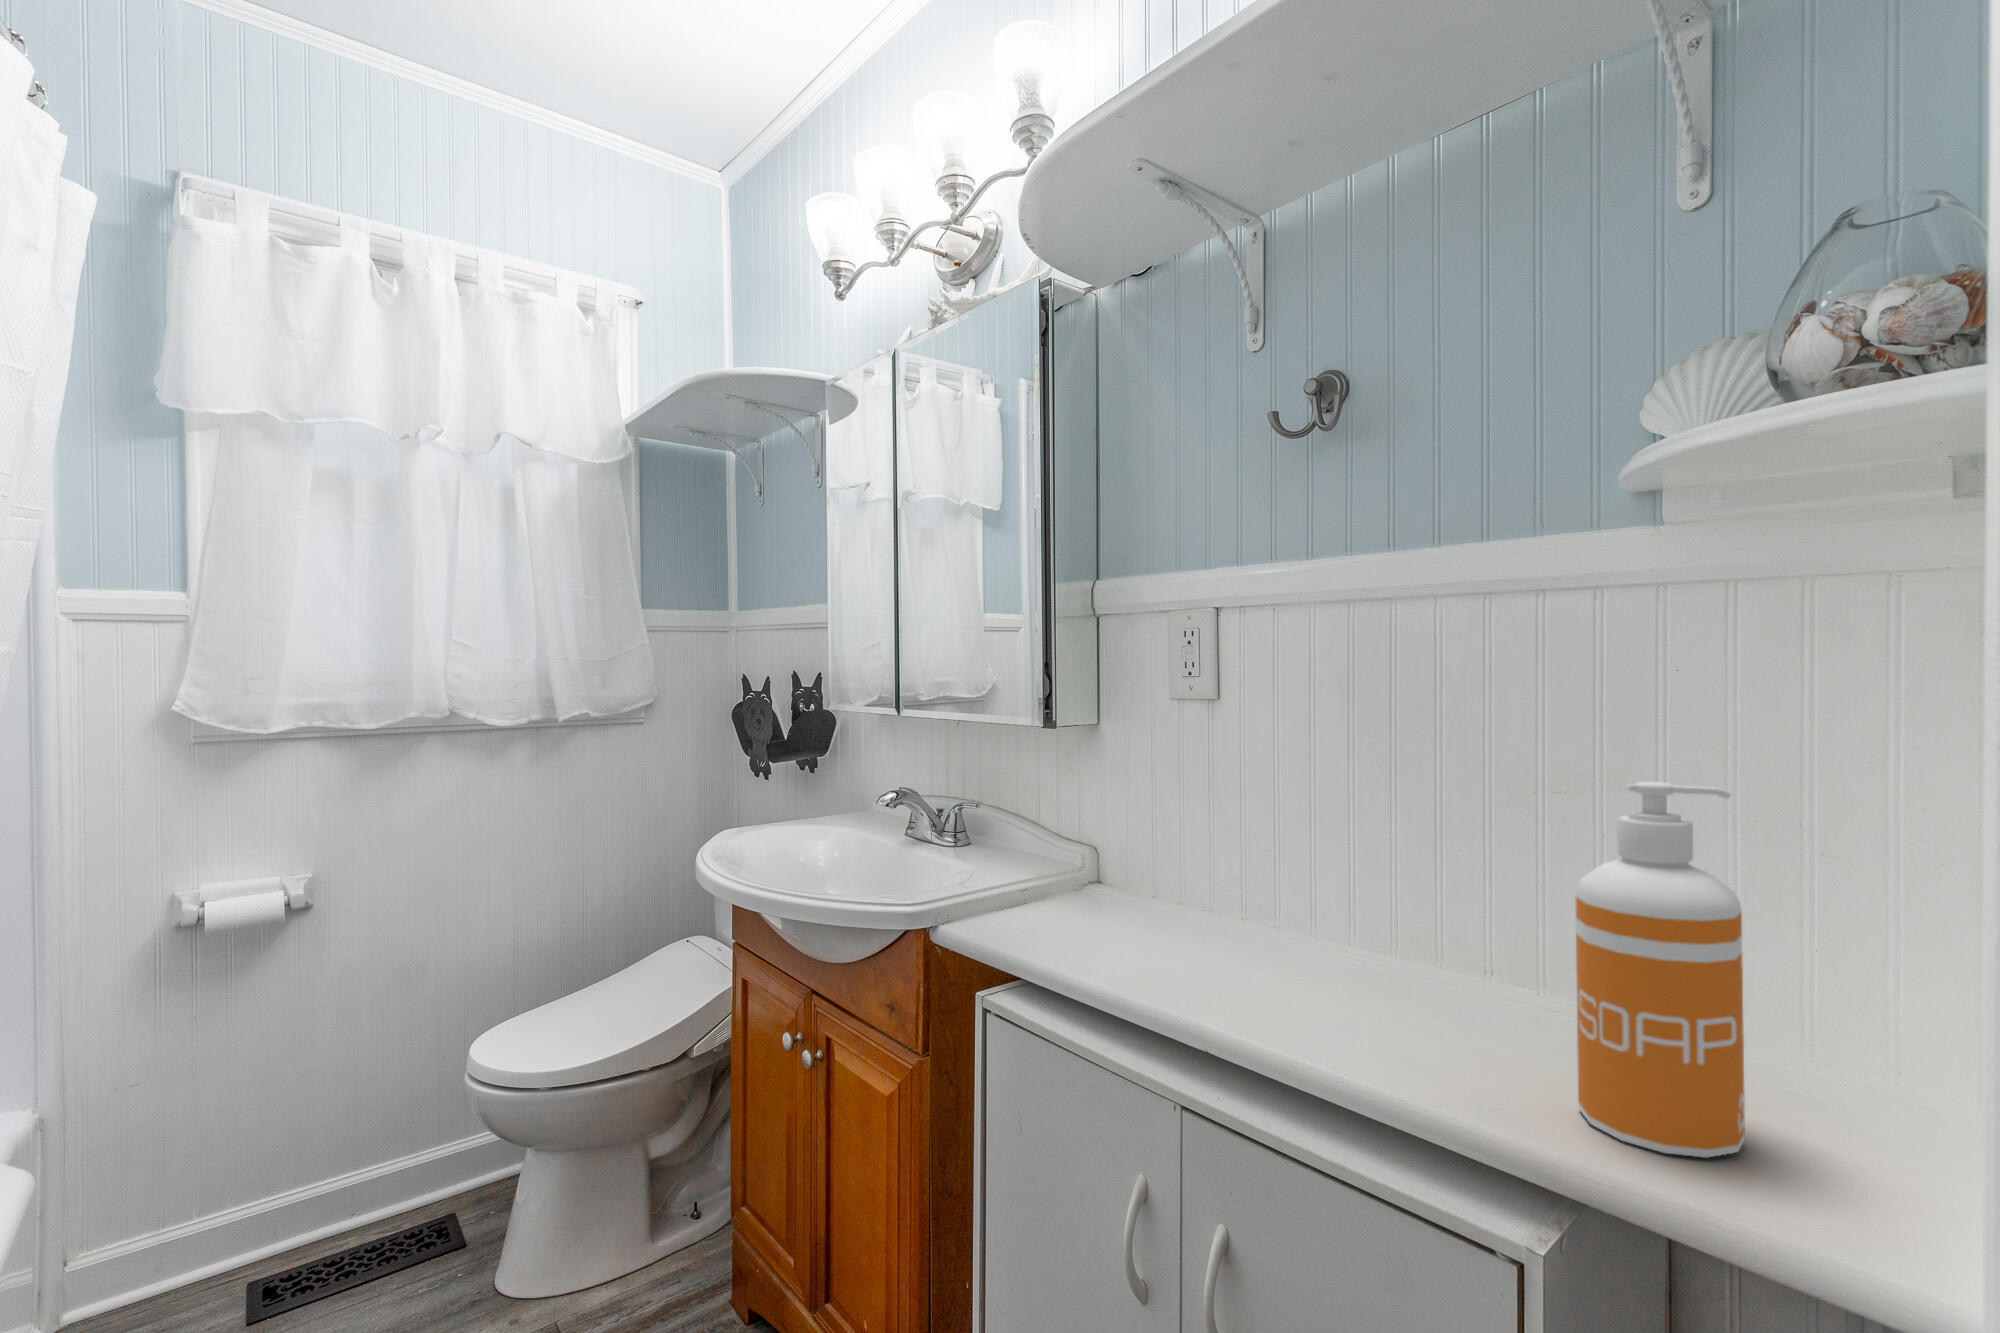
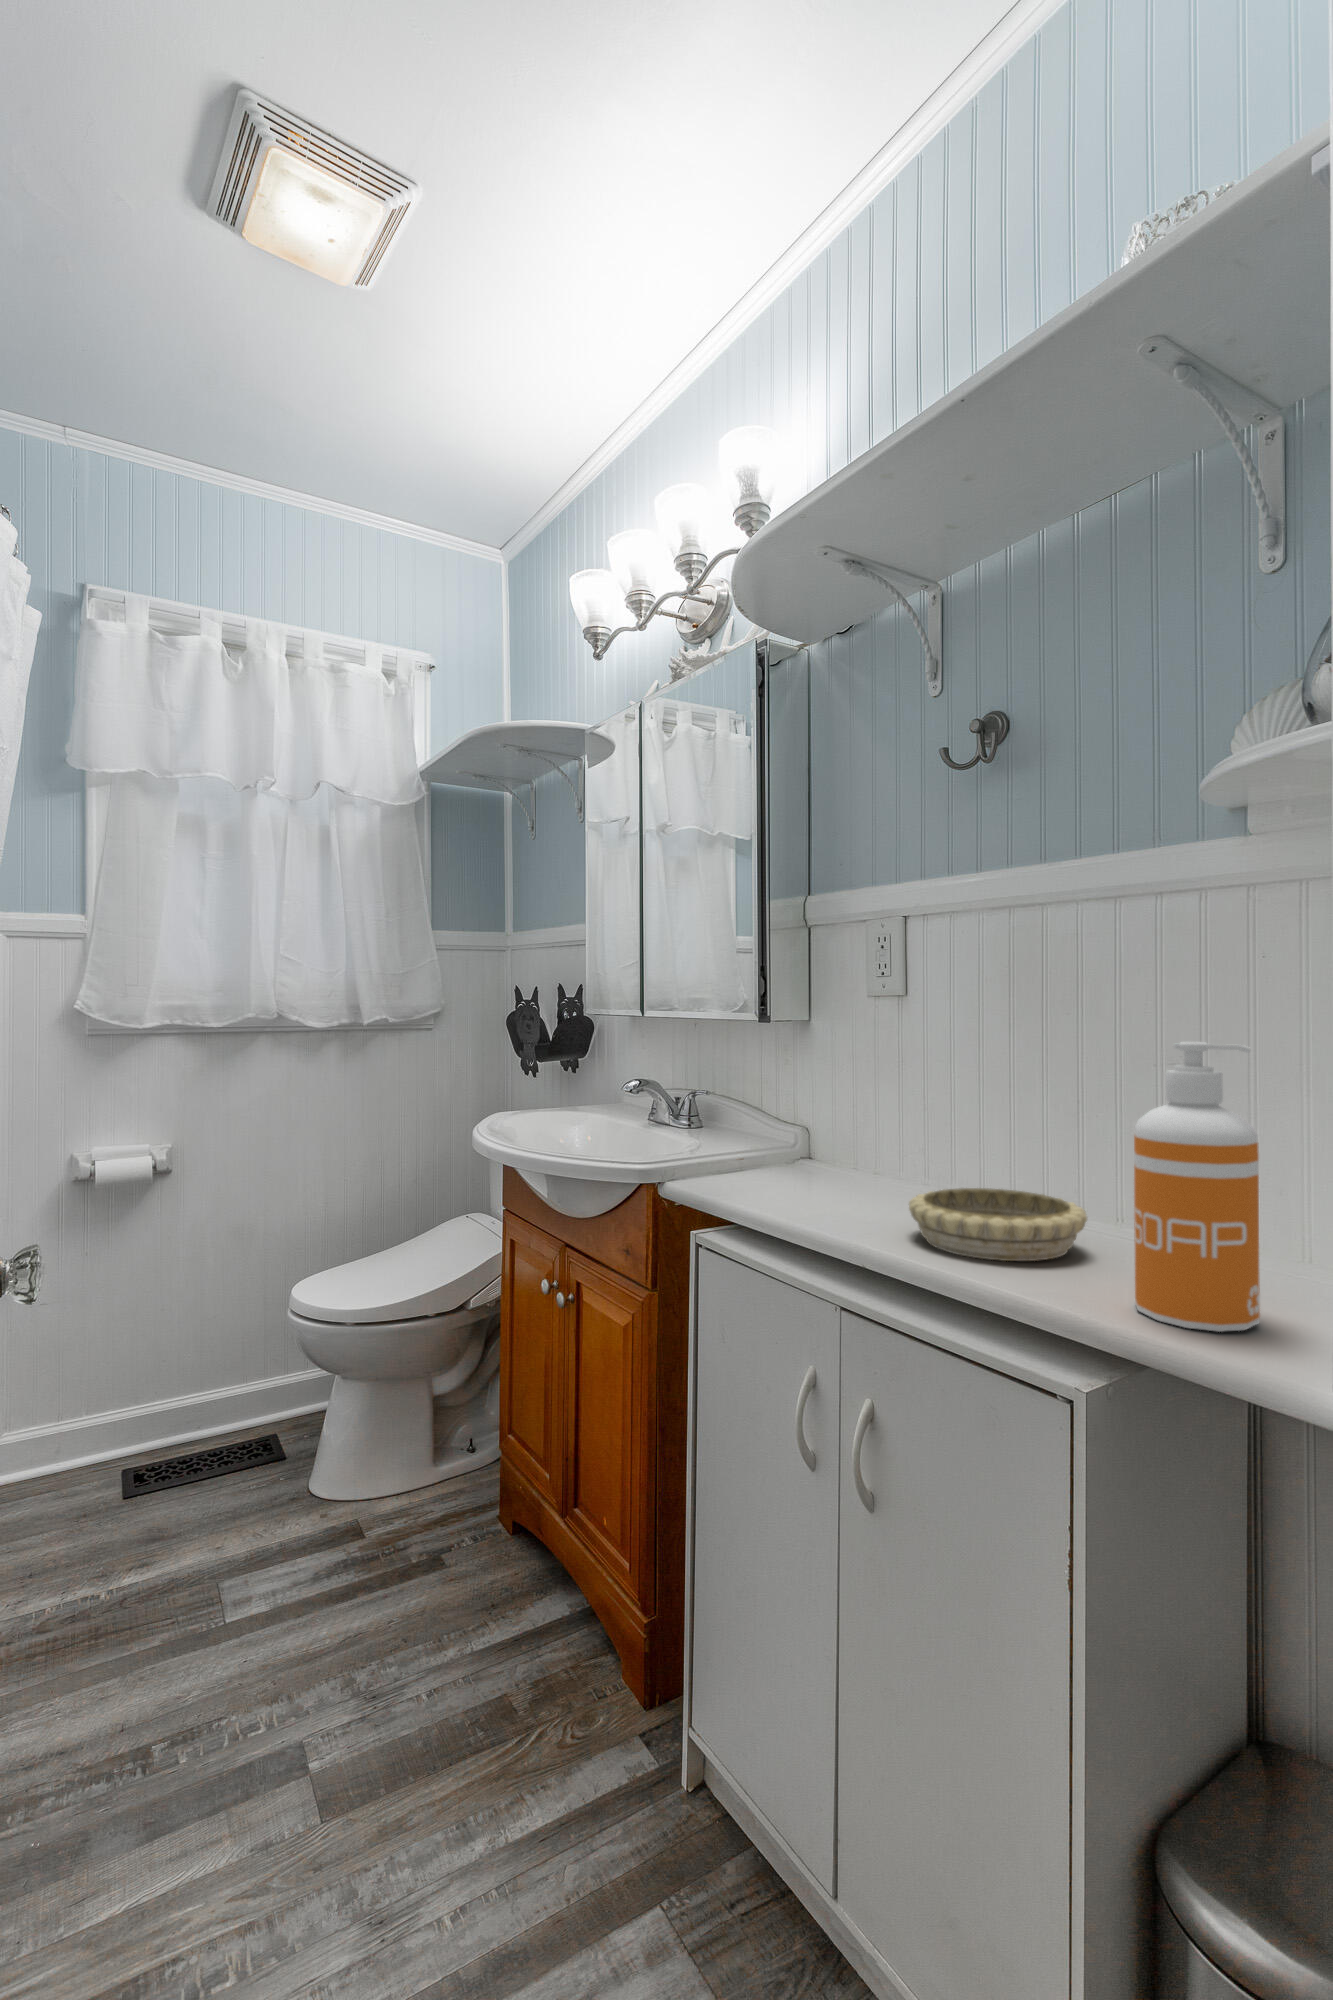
decorative bowl: none [1258,936,1477,1040] -> present [909,1188,1087,1261]

